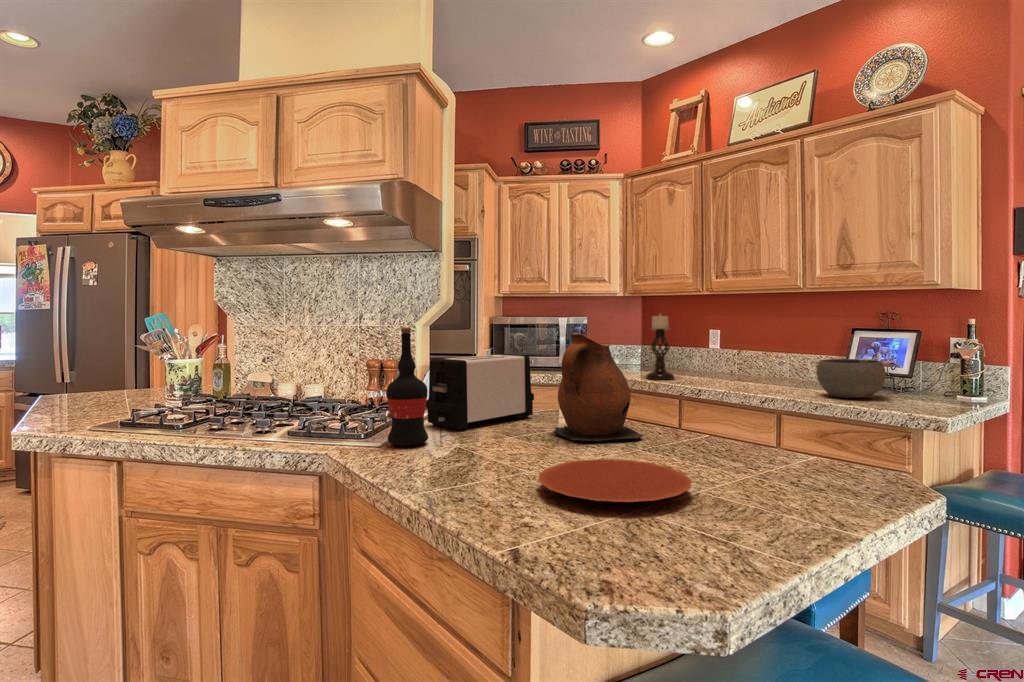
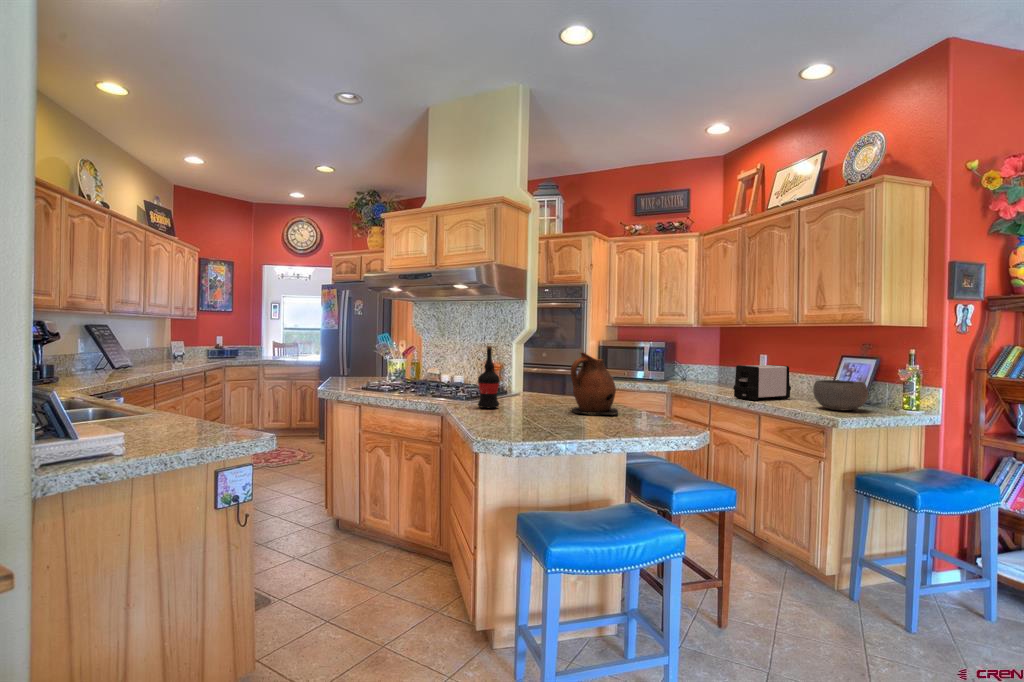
candle holder: present [646,314,675,380] -> none [704,340,727,391]
toaster: present [426,354,534,431] -> present [733,365,791,401]
plate: present [539,459,692,502] -> none [521,417,595,431]

